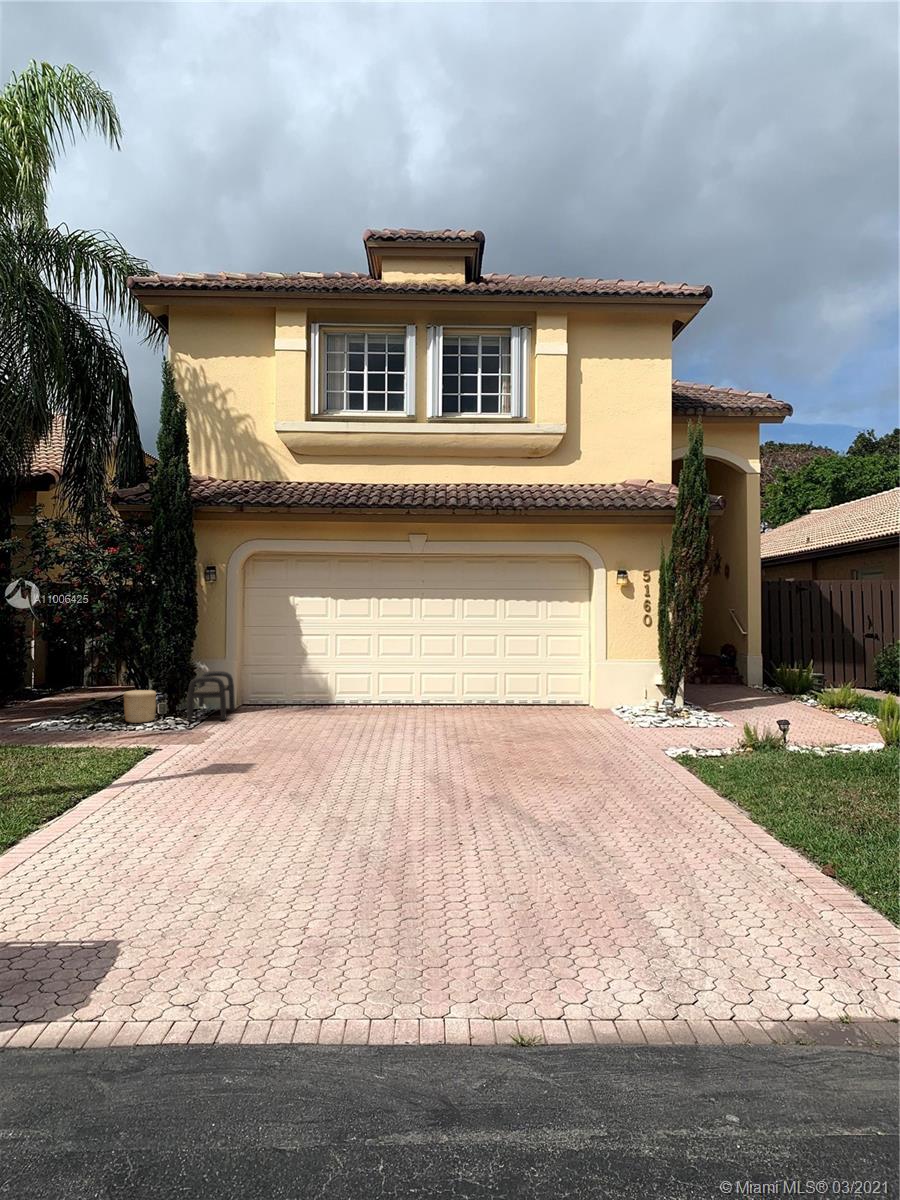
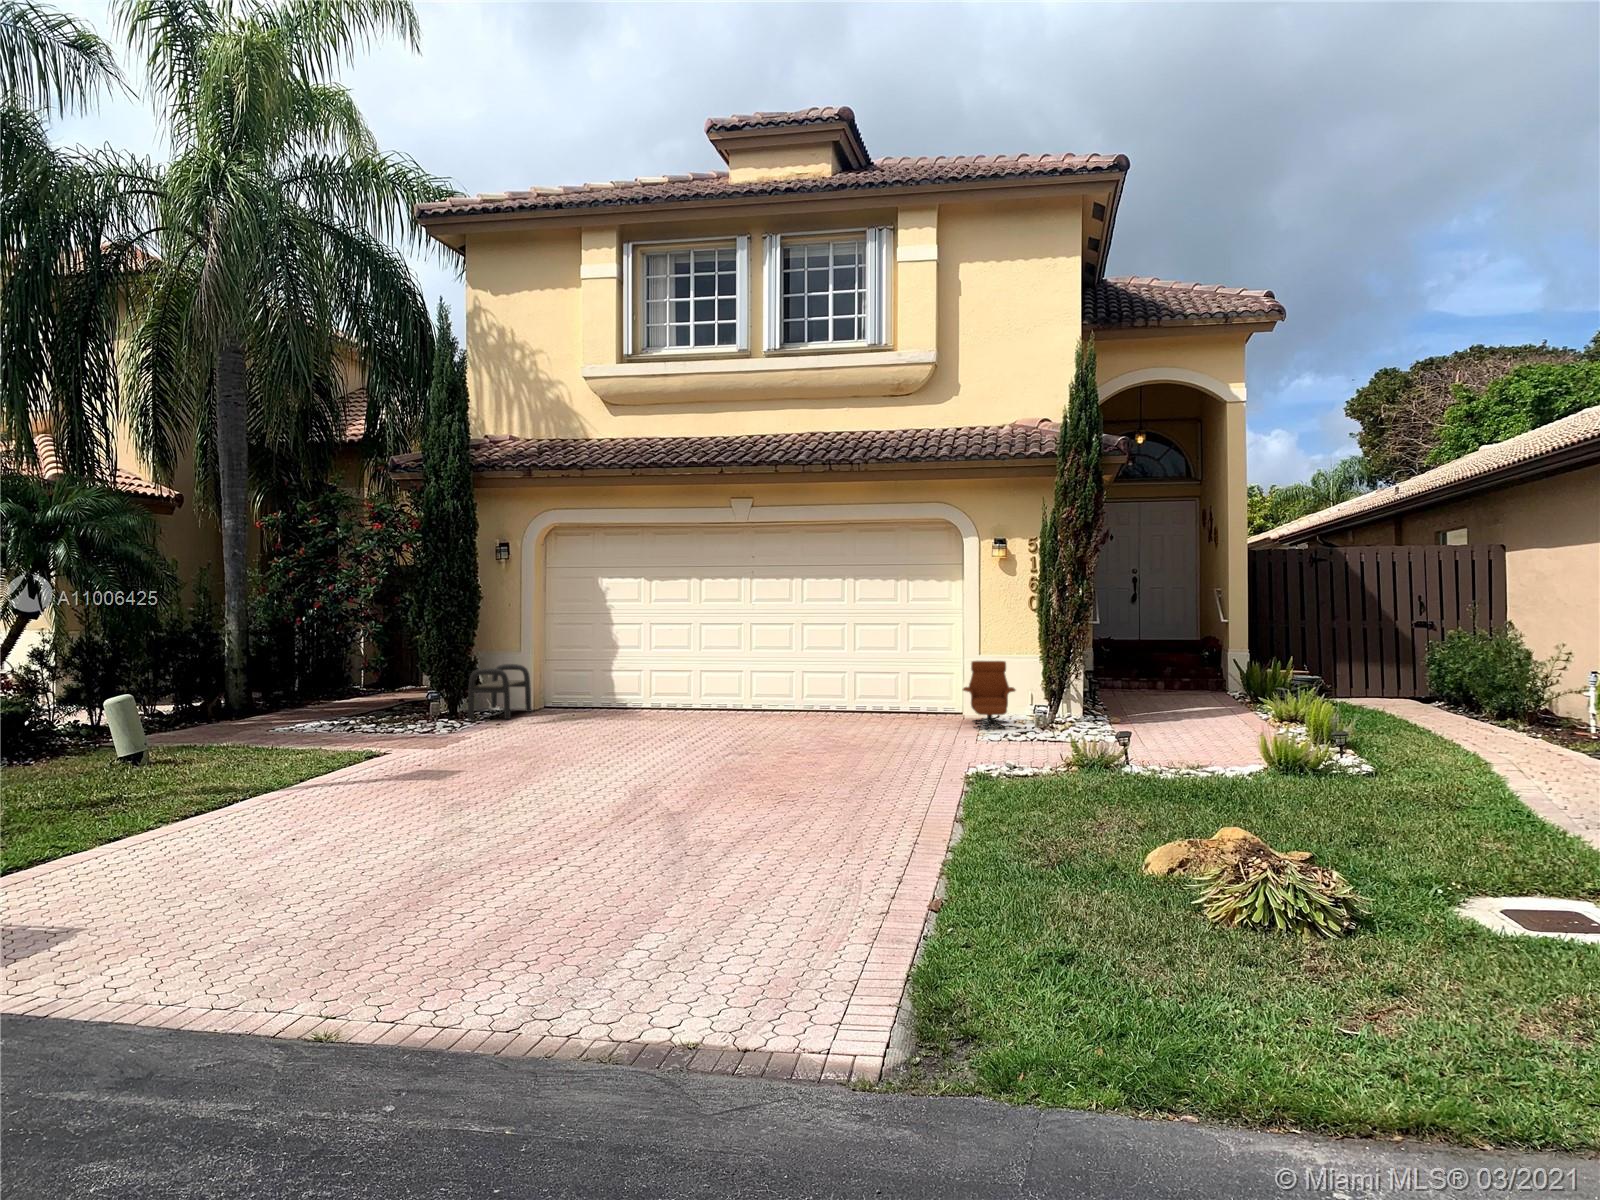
lounge chair: none [598,665,641,720] -> present [963,661,1015,729]
woven basket: present [124,690,156,723] -> none [400,684,437,720]

